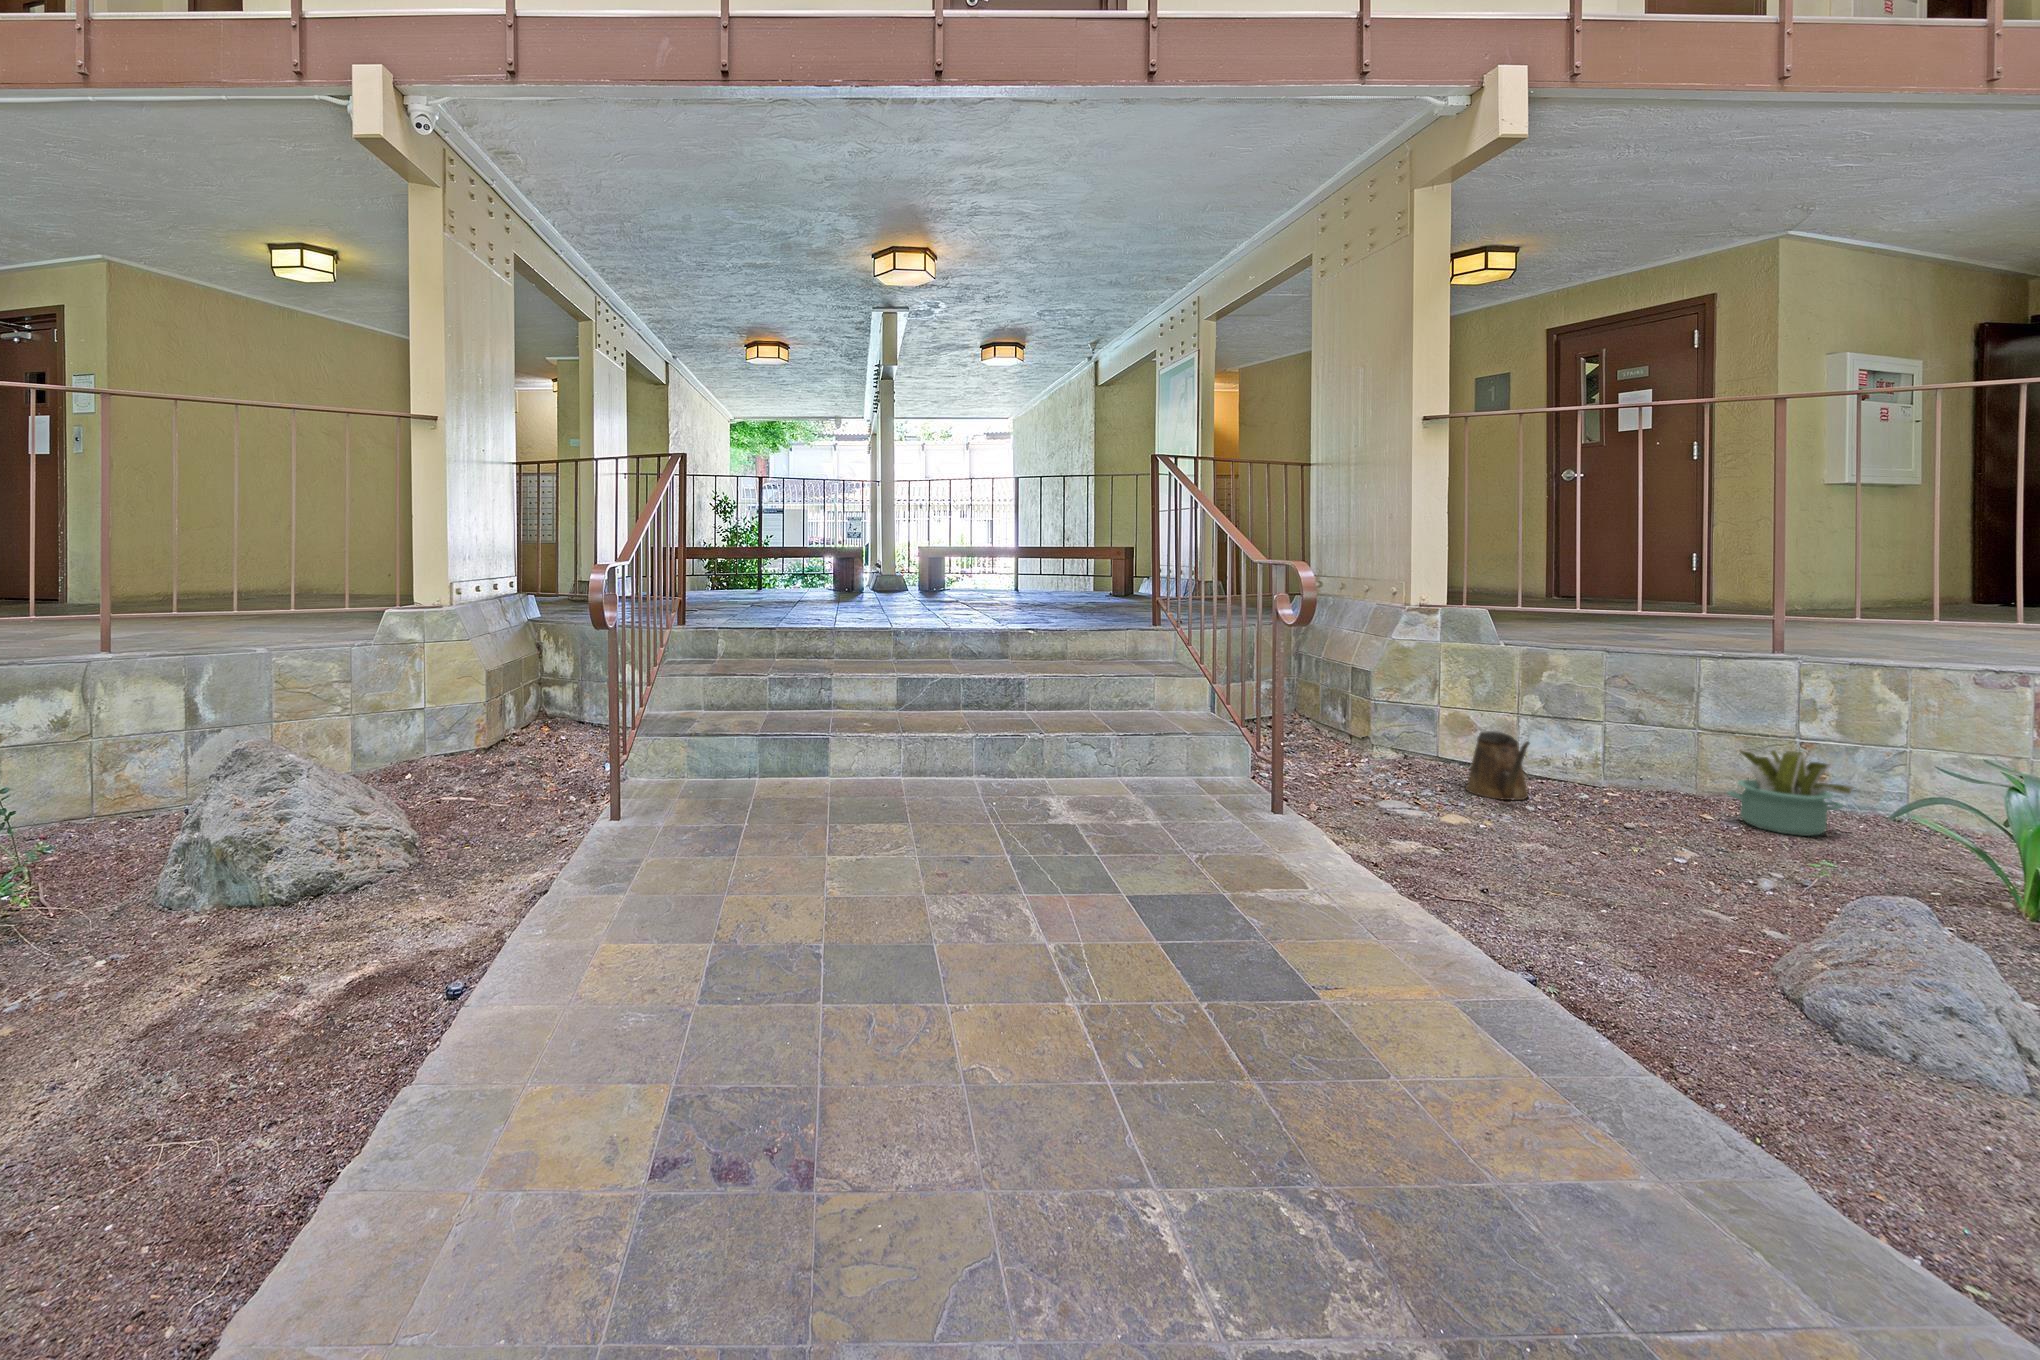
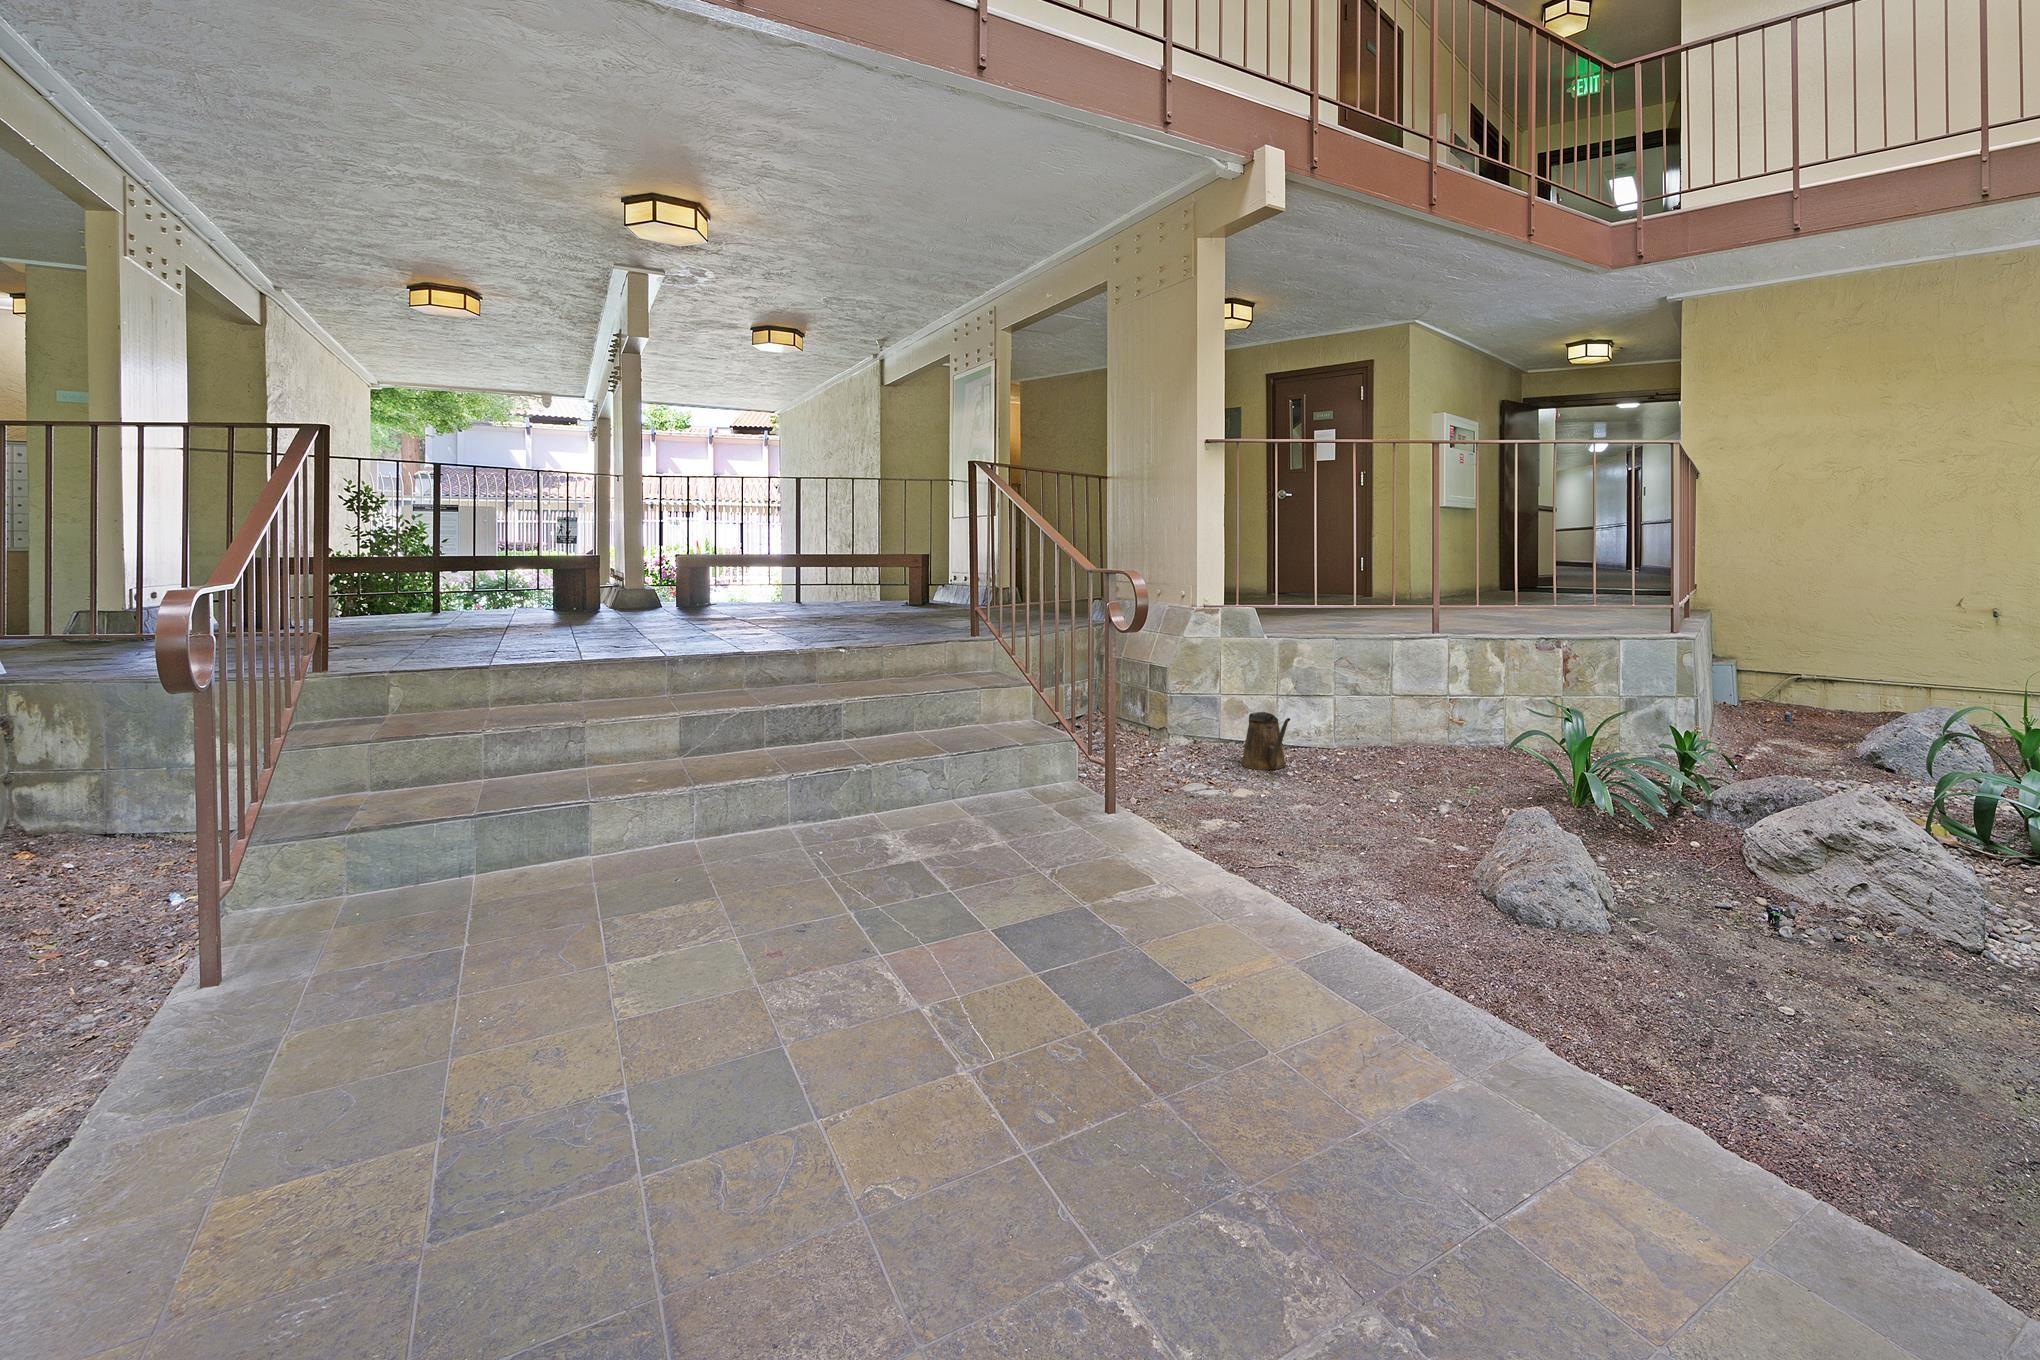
decorative plant: present [1728,750,1854,836] -> none [1407,706,1475,768]

